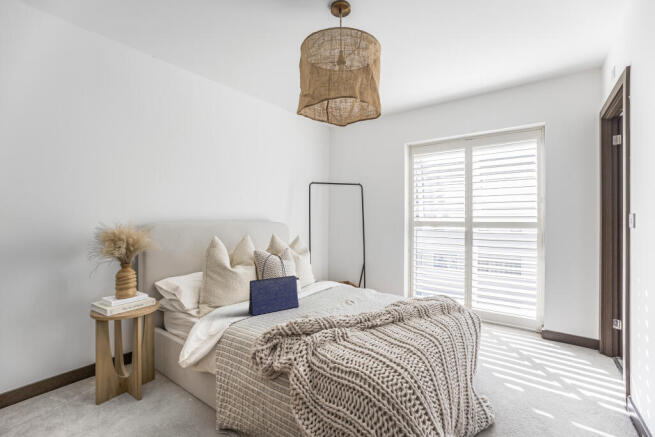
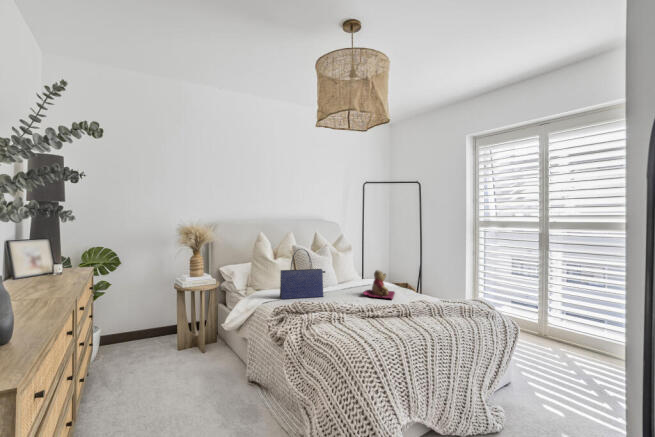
teddy bear: none [338,272,371,302] -> present [363,270,395,299]

